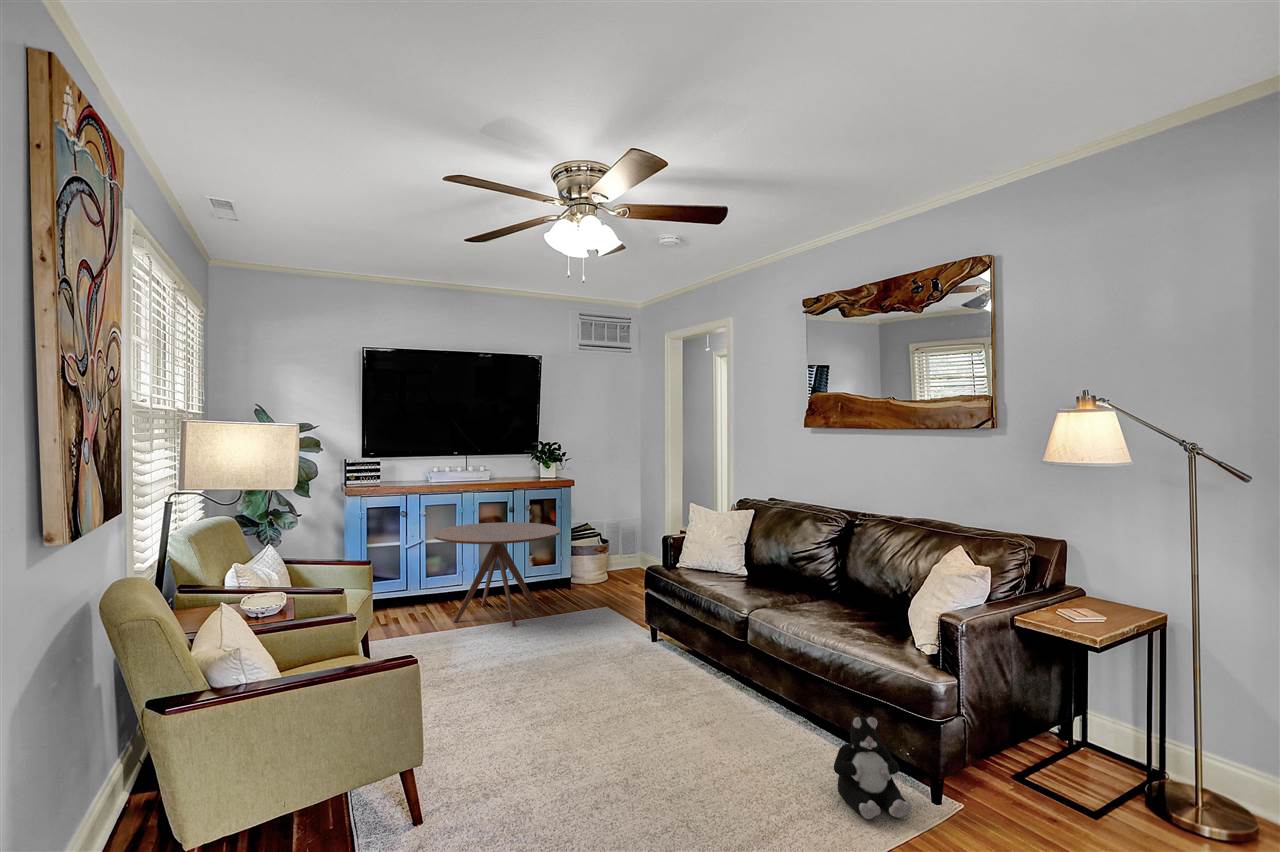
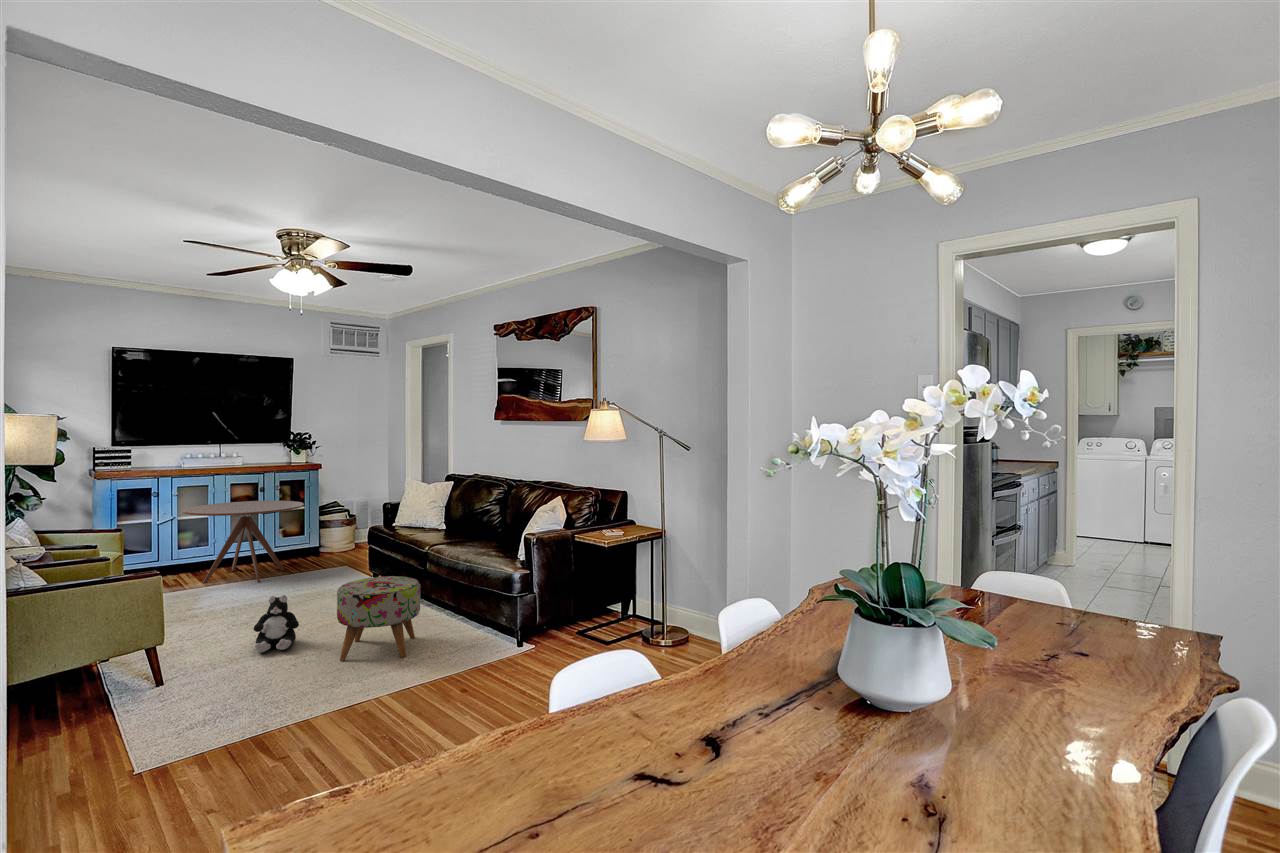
ottoman: none [648,660,767,805] -> present [337,576,420,661]
plush toy: present [834,716,912,819] -> present [254,595,299,652]

